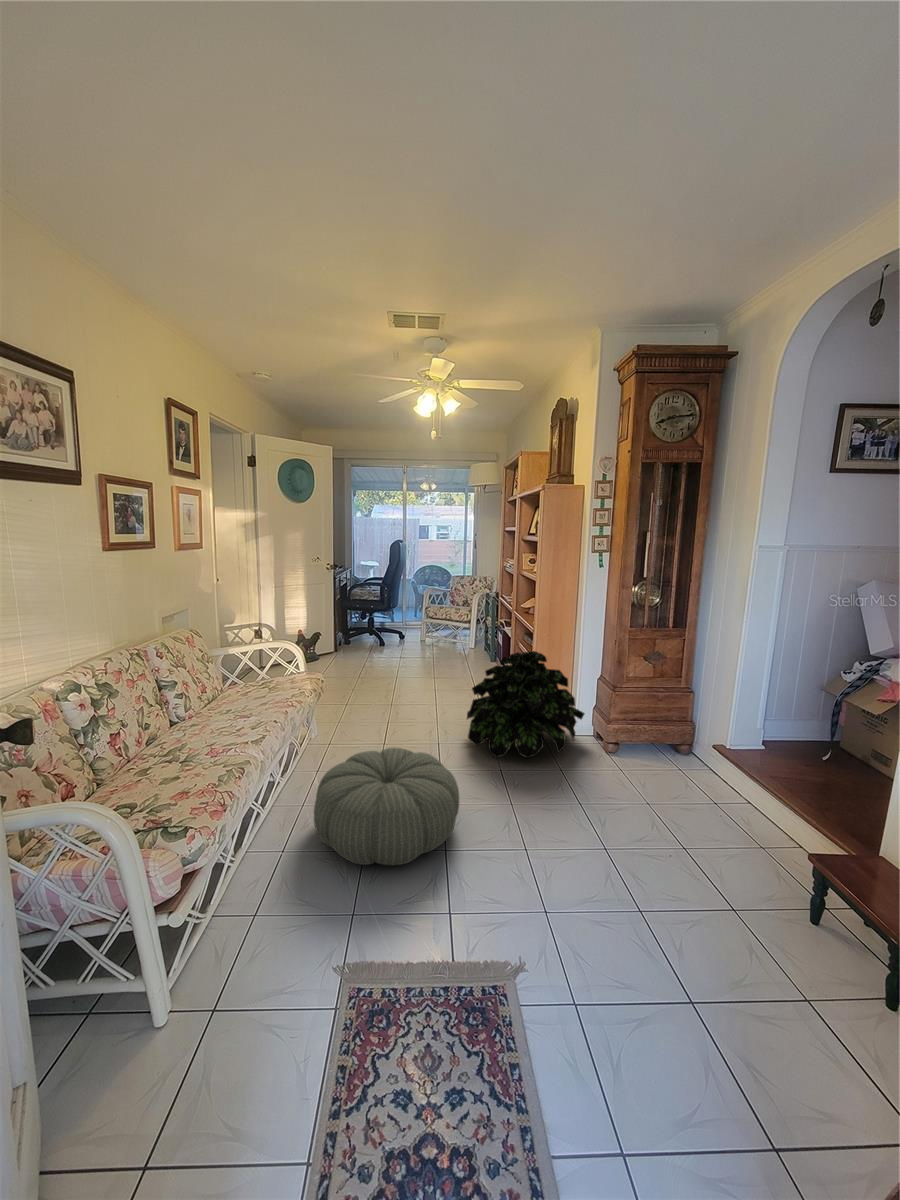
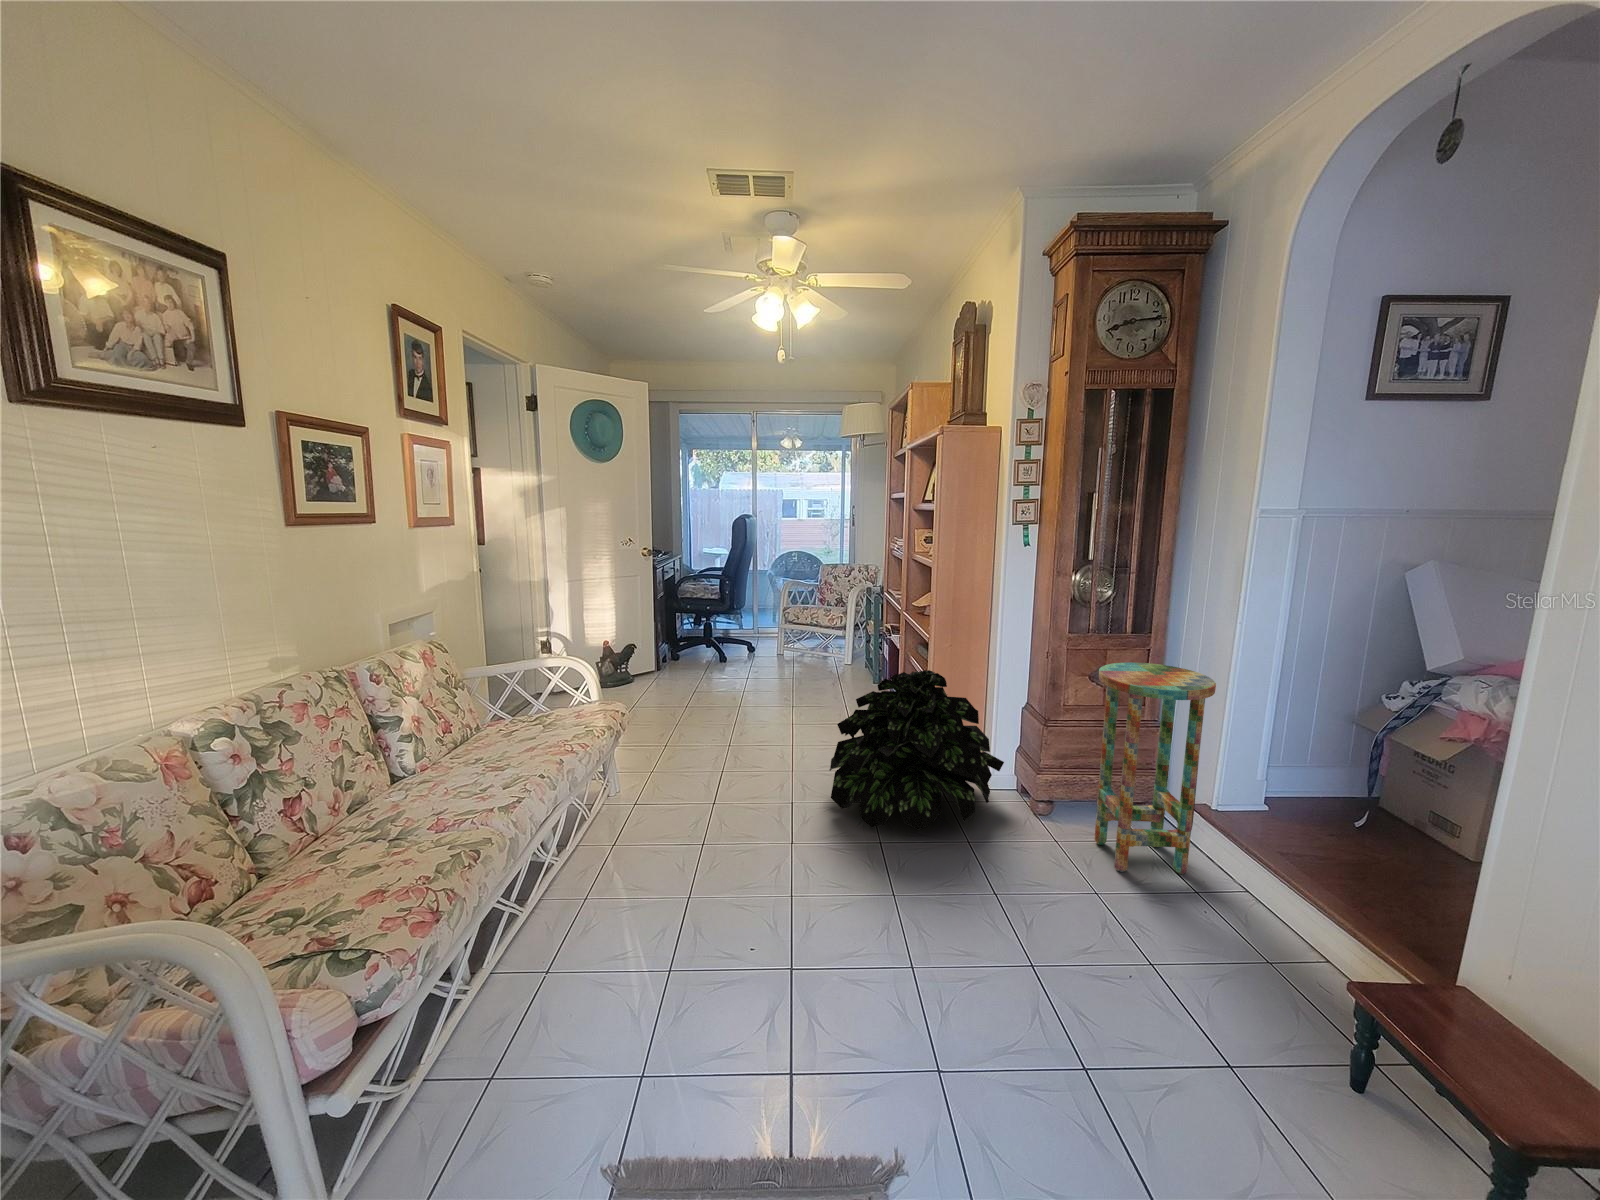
side table: none [645,646,723,785] -> present [1094,662,1216,874]
pouf: present [314,748,459,865] -> none [589,815,810,1001]

